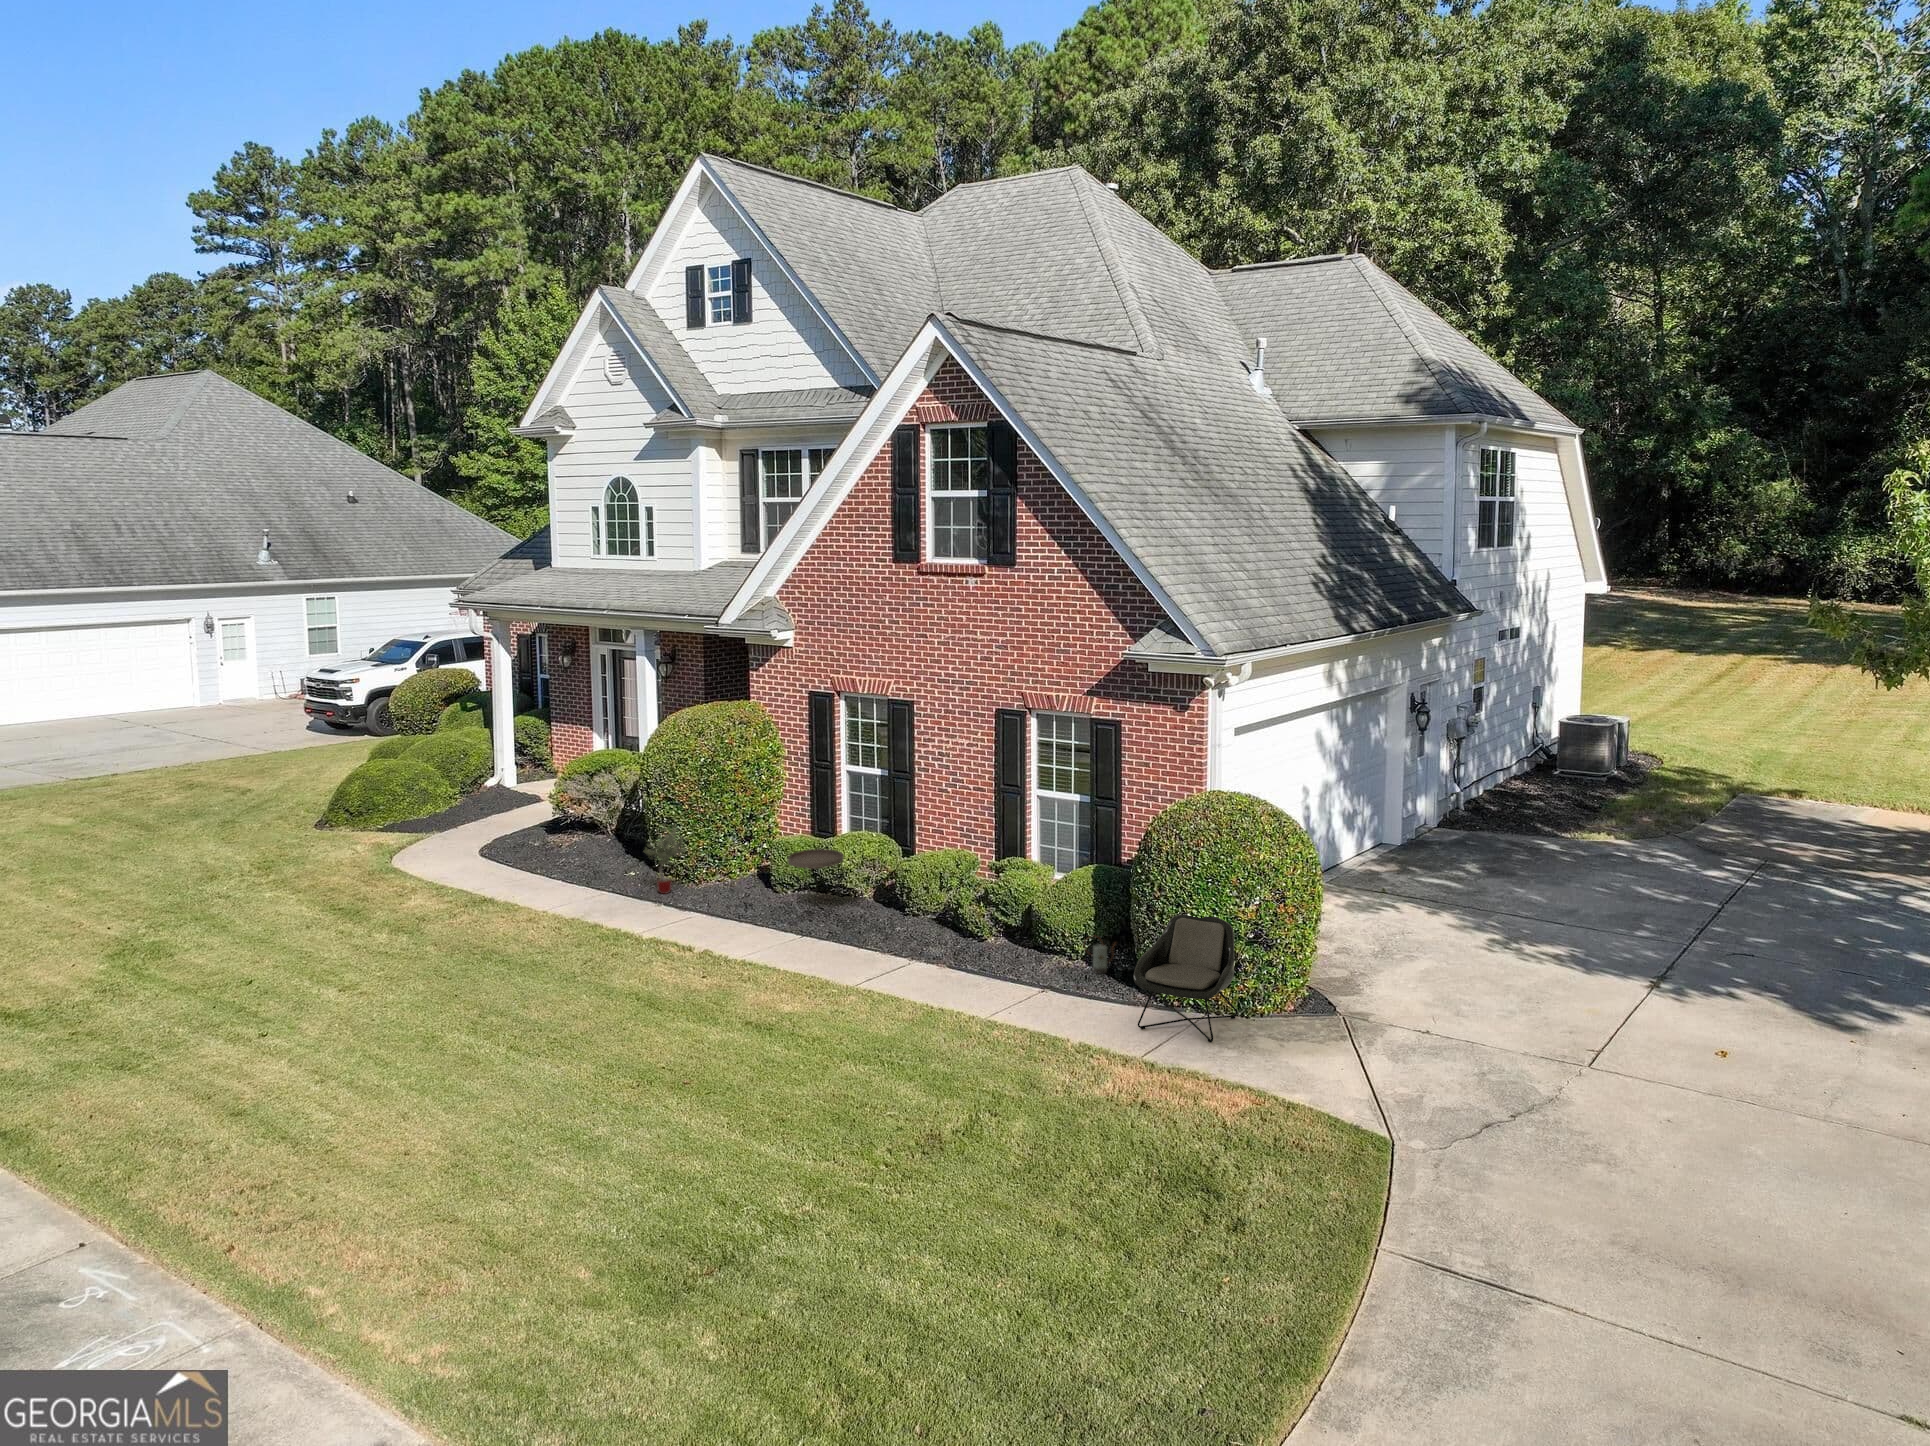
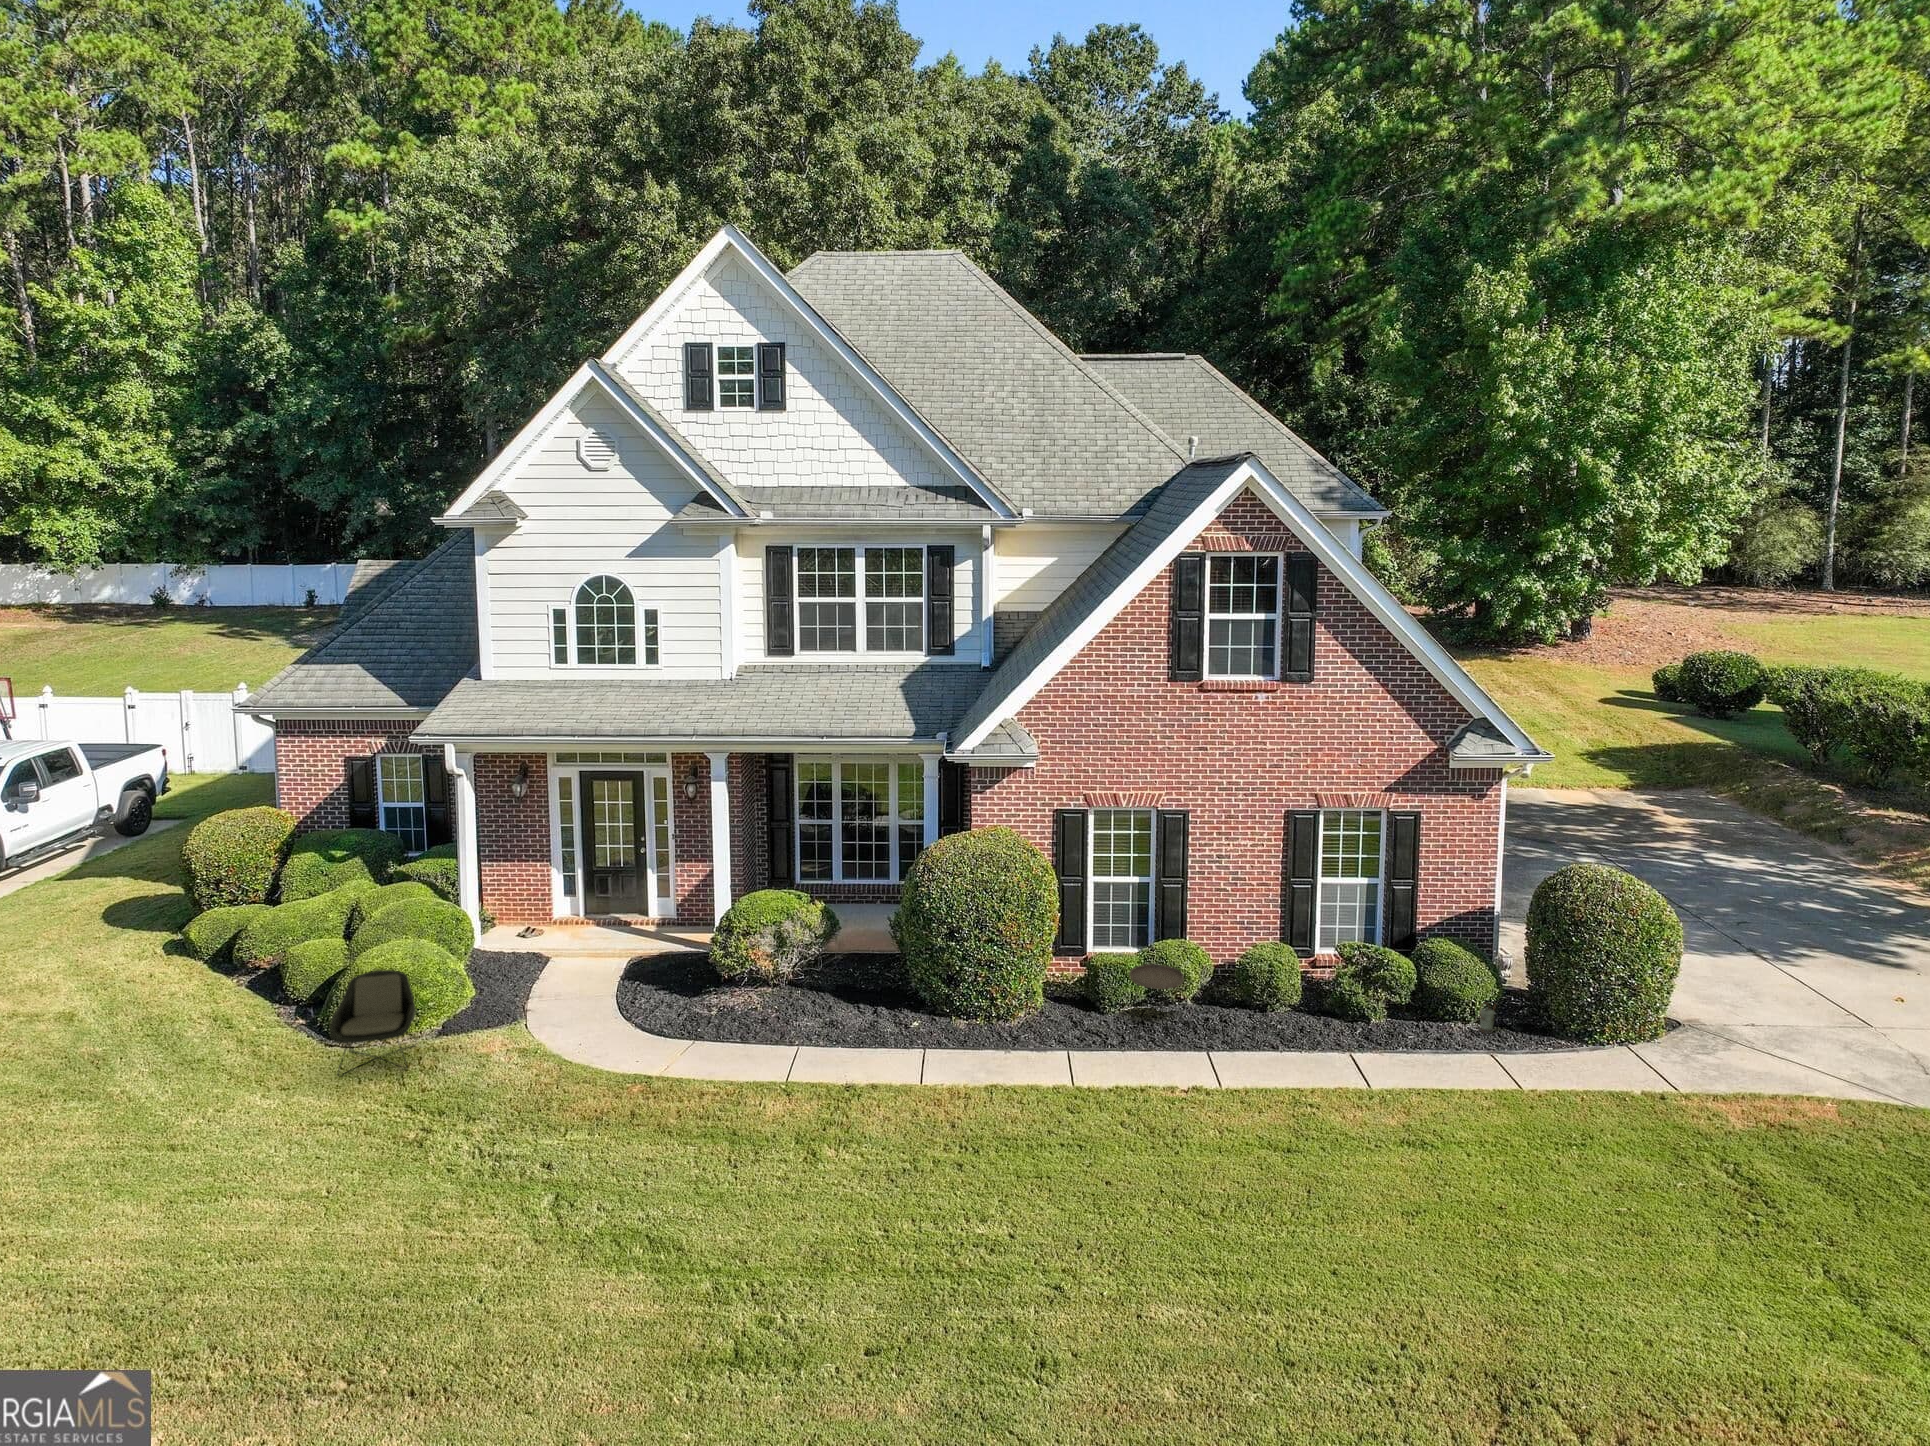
potted tree: present [645,823,687,894] -> none [963,966,1025,1042]
lounge chair: present [1133,915,1238,1043] -> present [329,970,417,1076]

